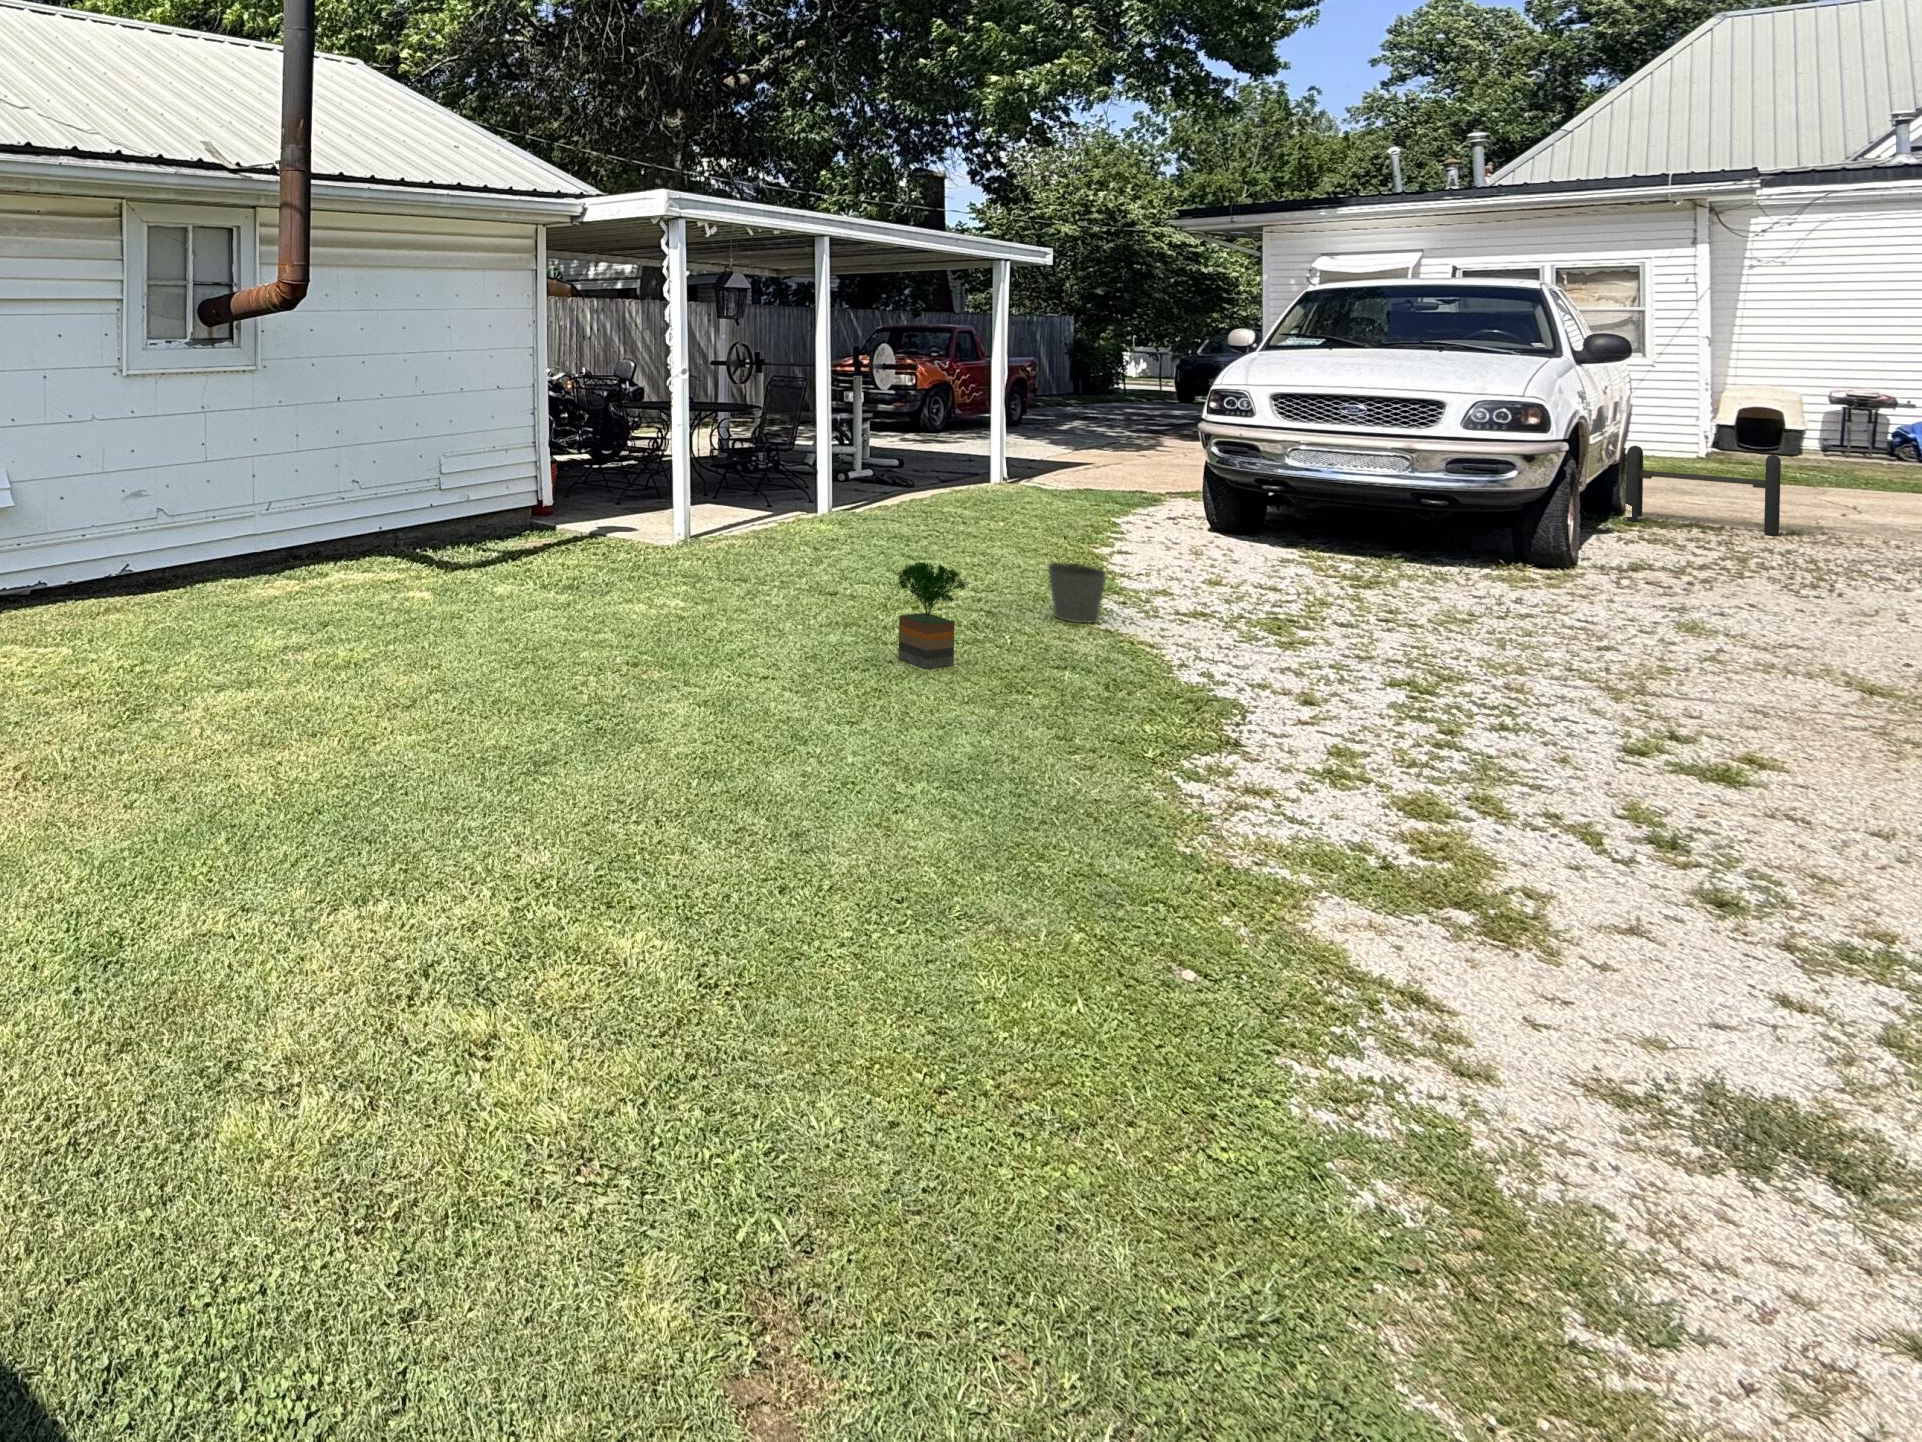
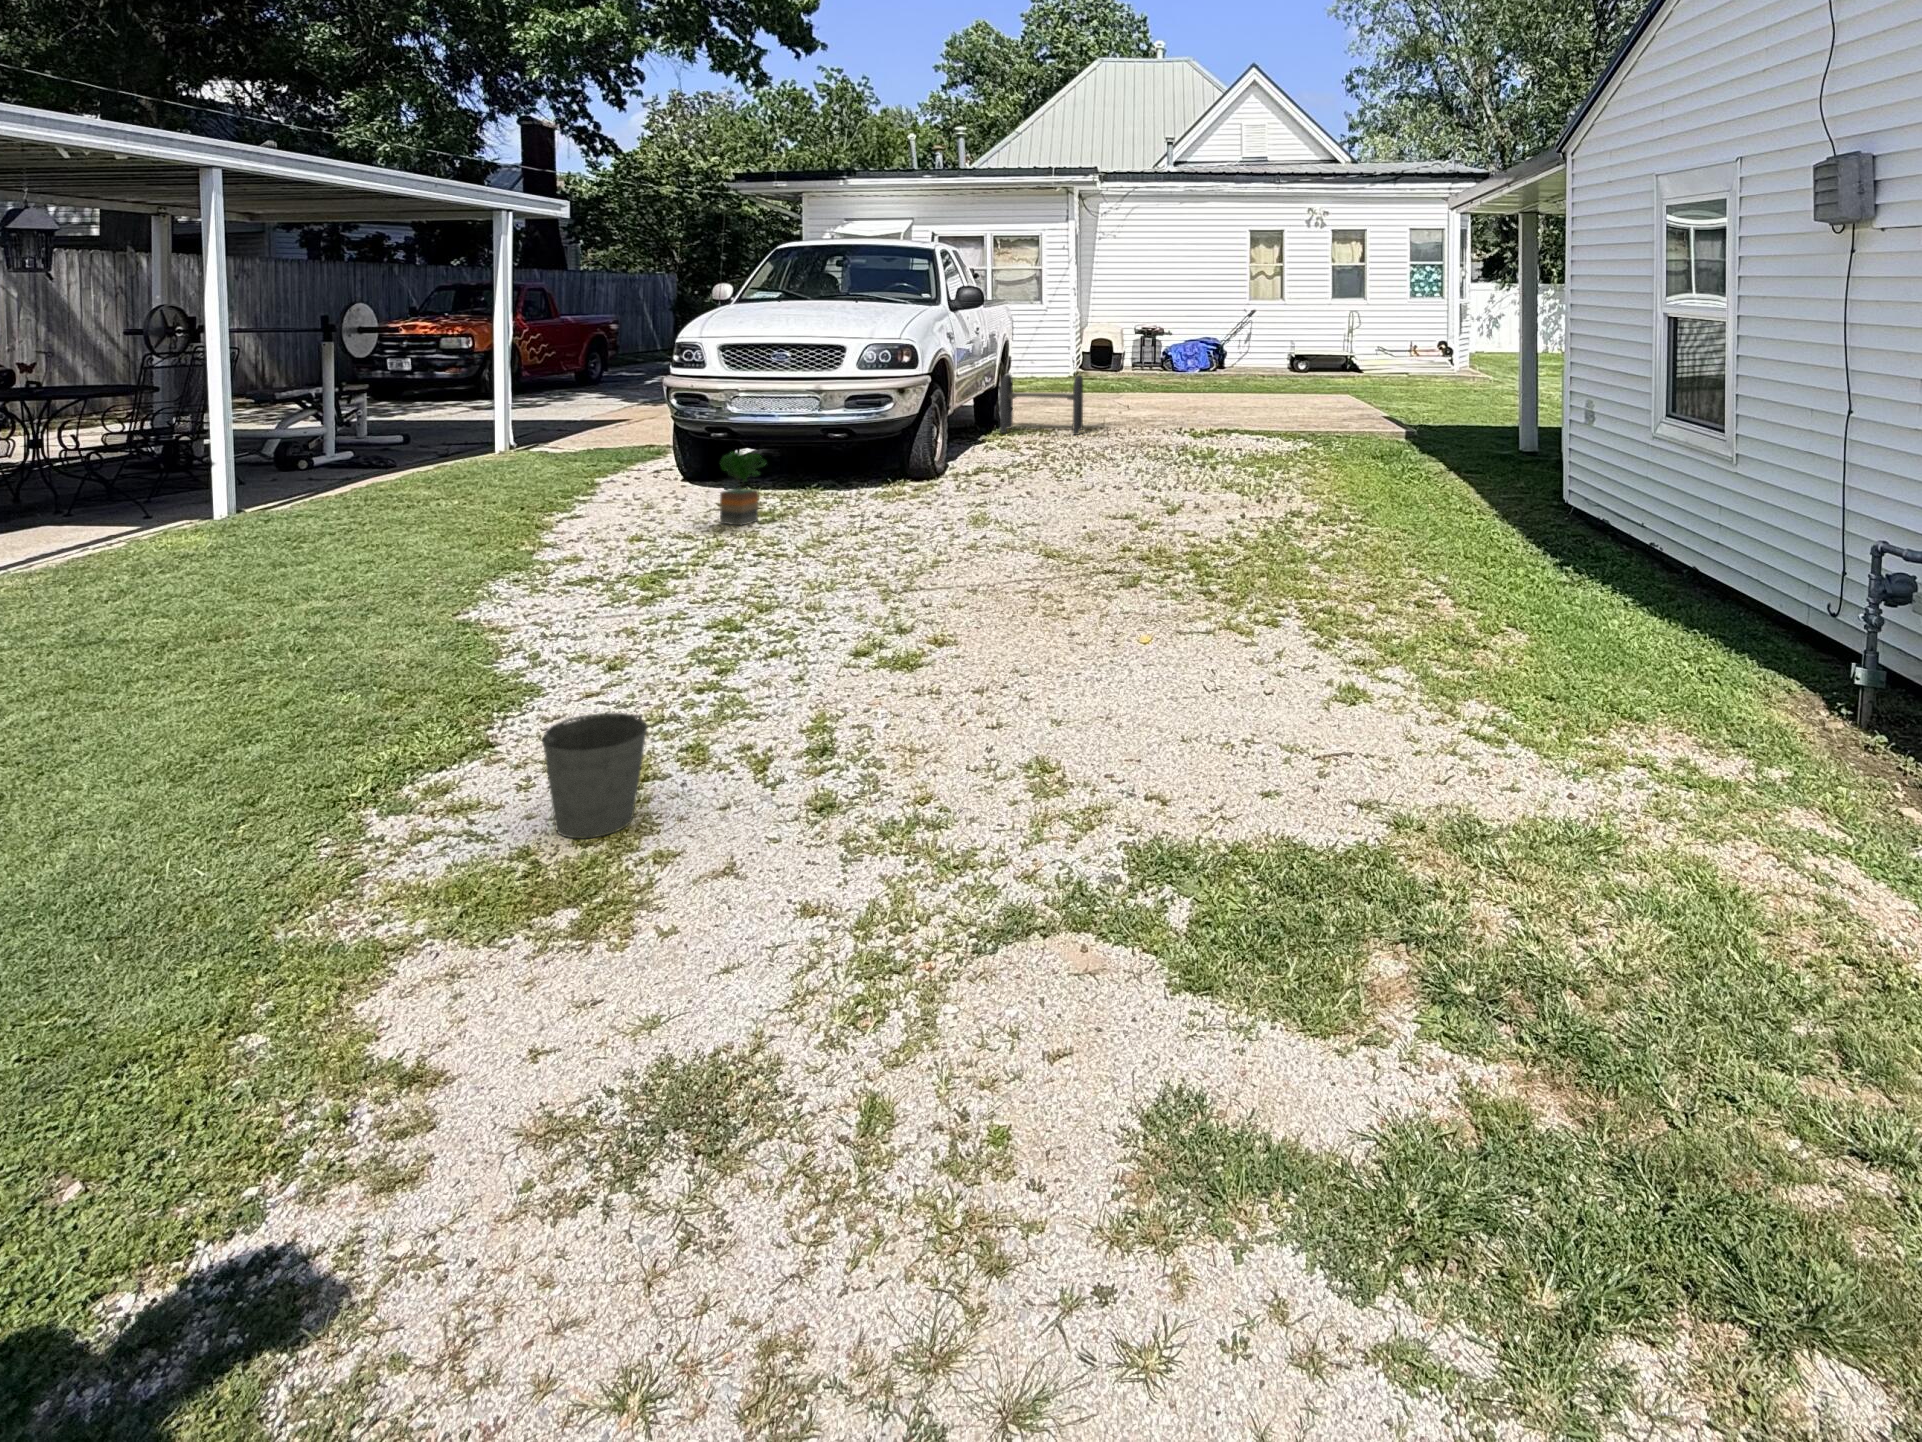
potted tree: present [897,561,966,669] -> present [720,452,766,525]
bucket: present [1048,563,1107,623] -> present [542,713,648,838]

